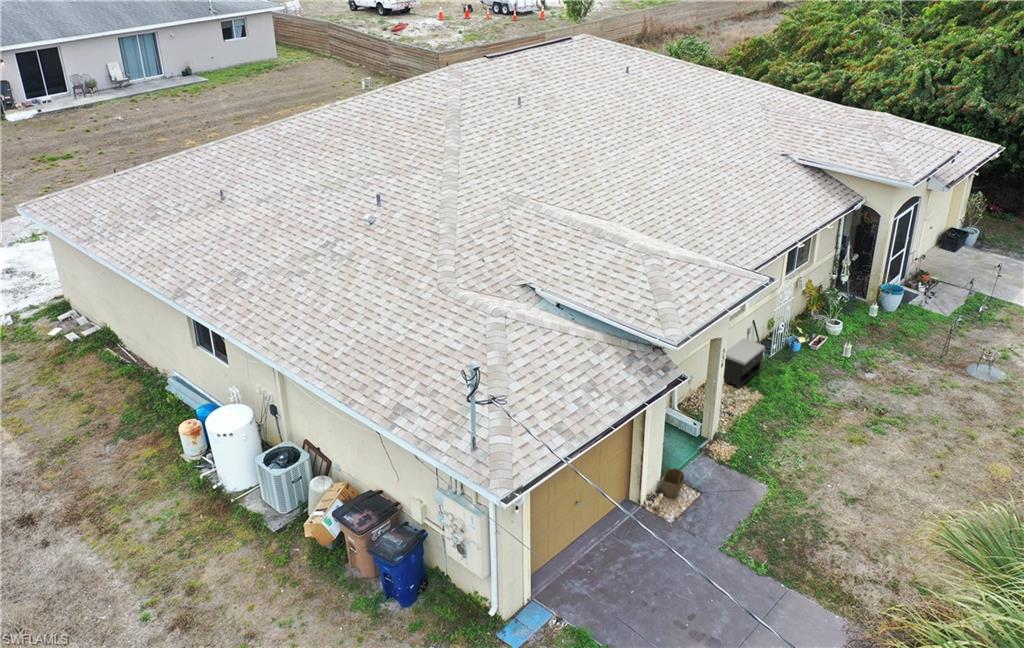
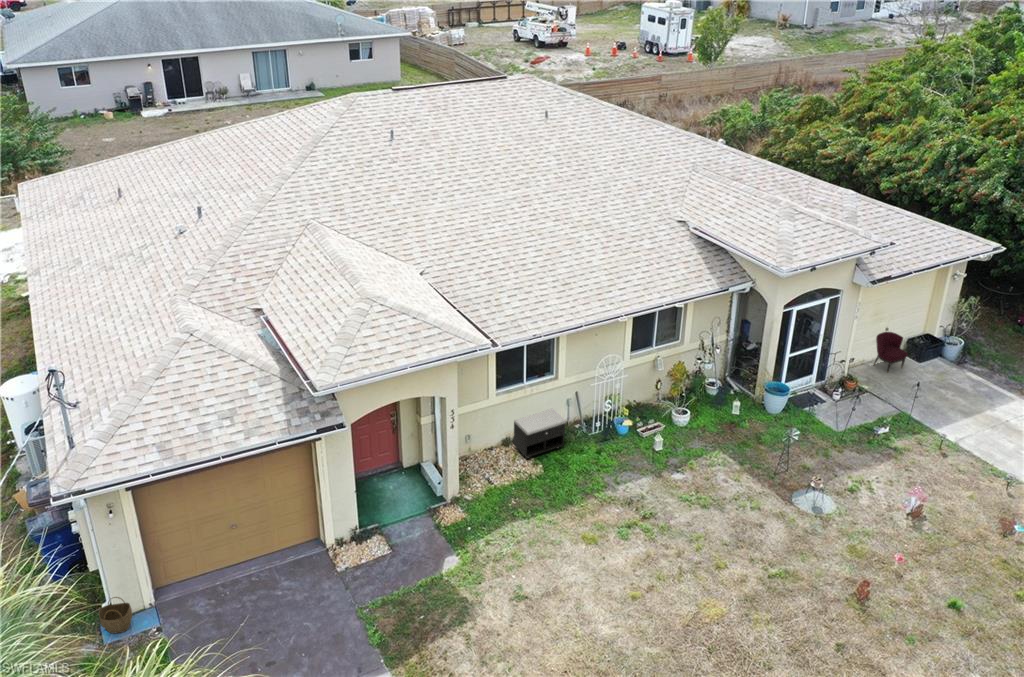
chair: none [926,230,954,265] -> present [874,332,908,373]
woven basket: present [662,468,684,498] -> present [99,597,132,634]

